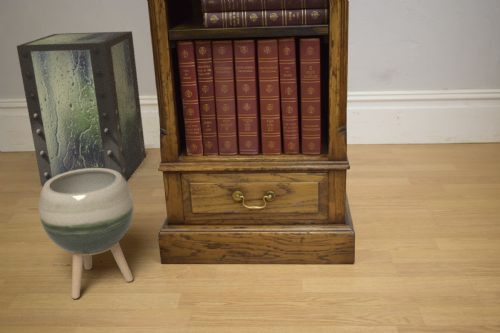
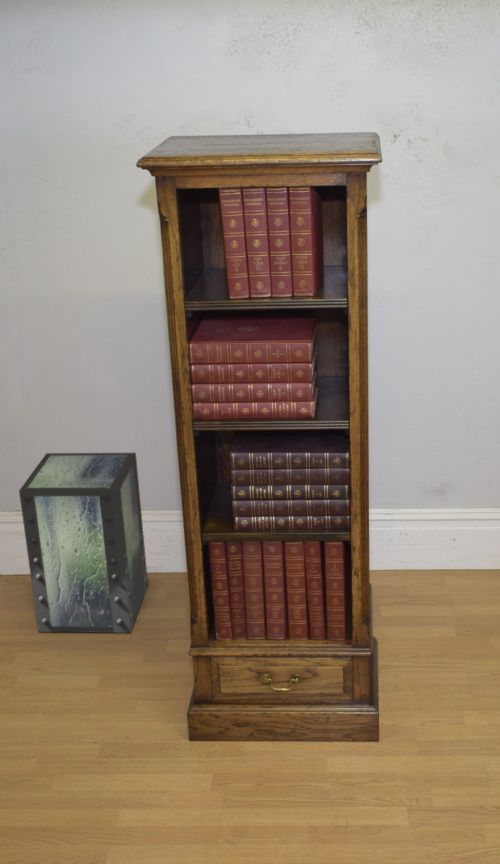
planter: present [39,168,134,299] -> none [82,655,169,783]

